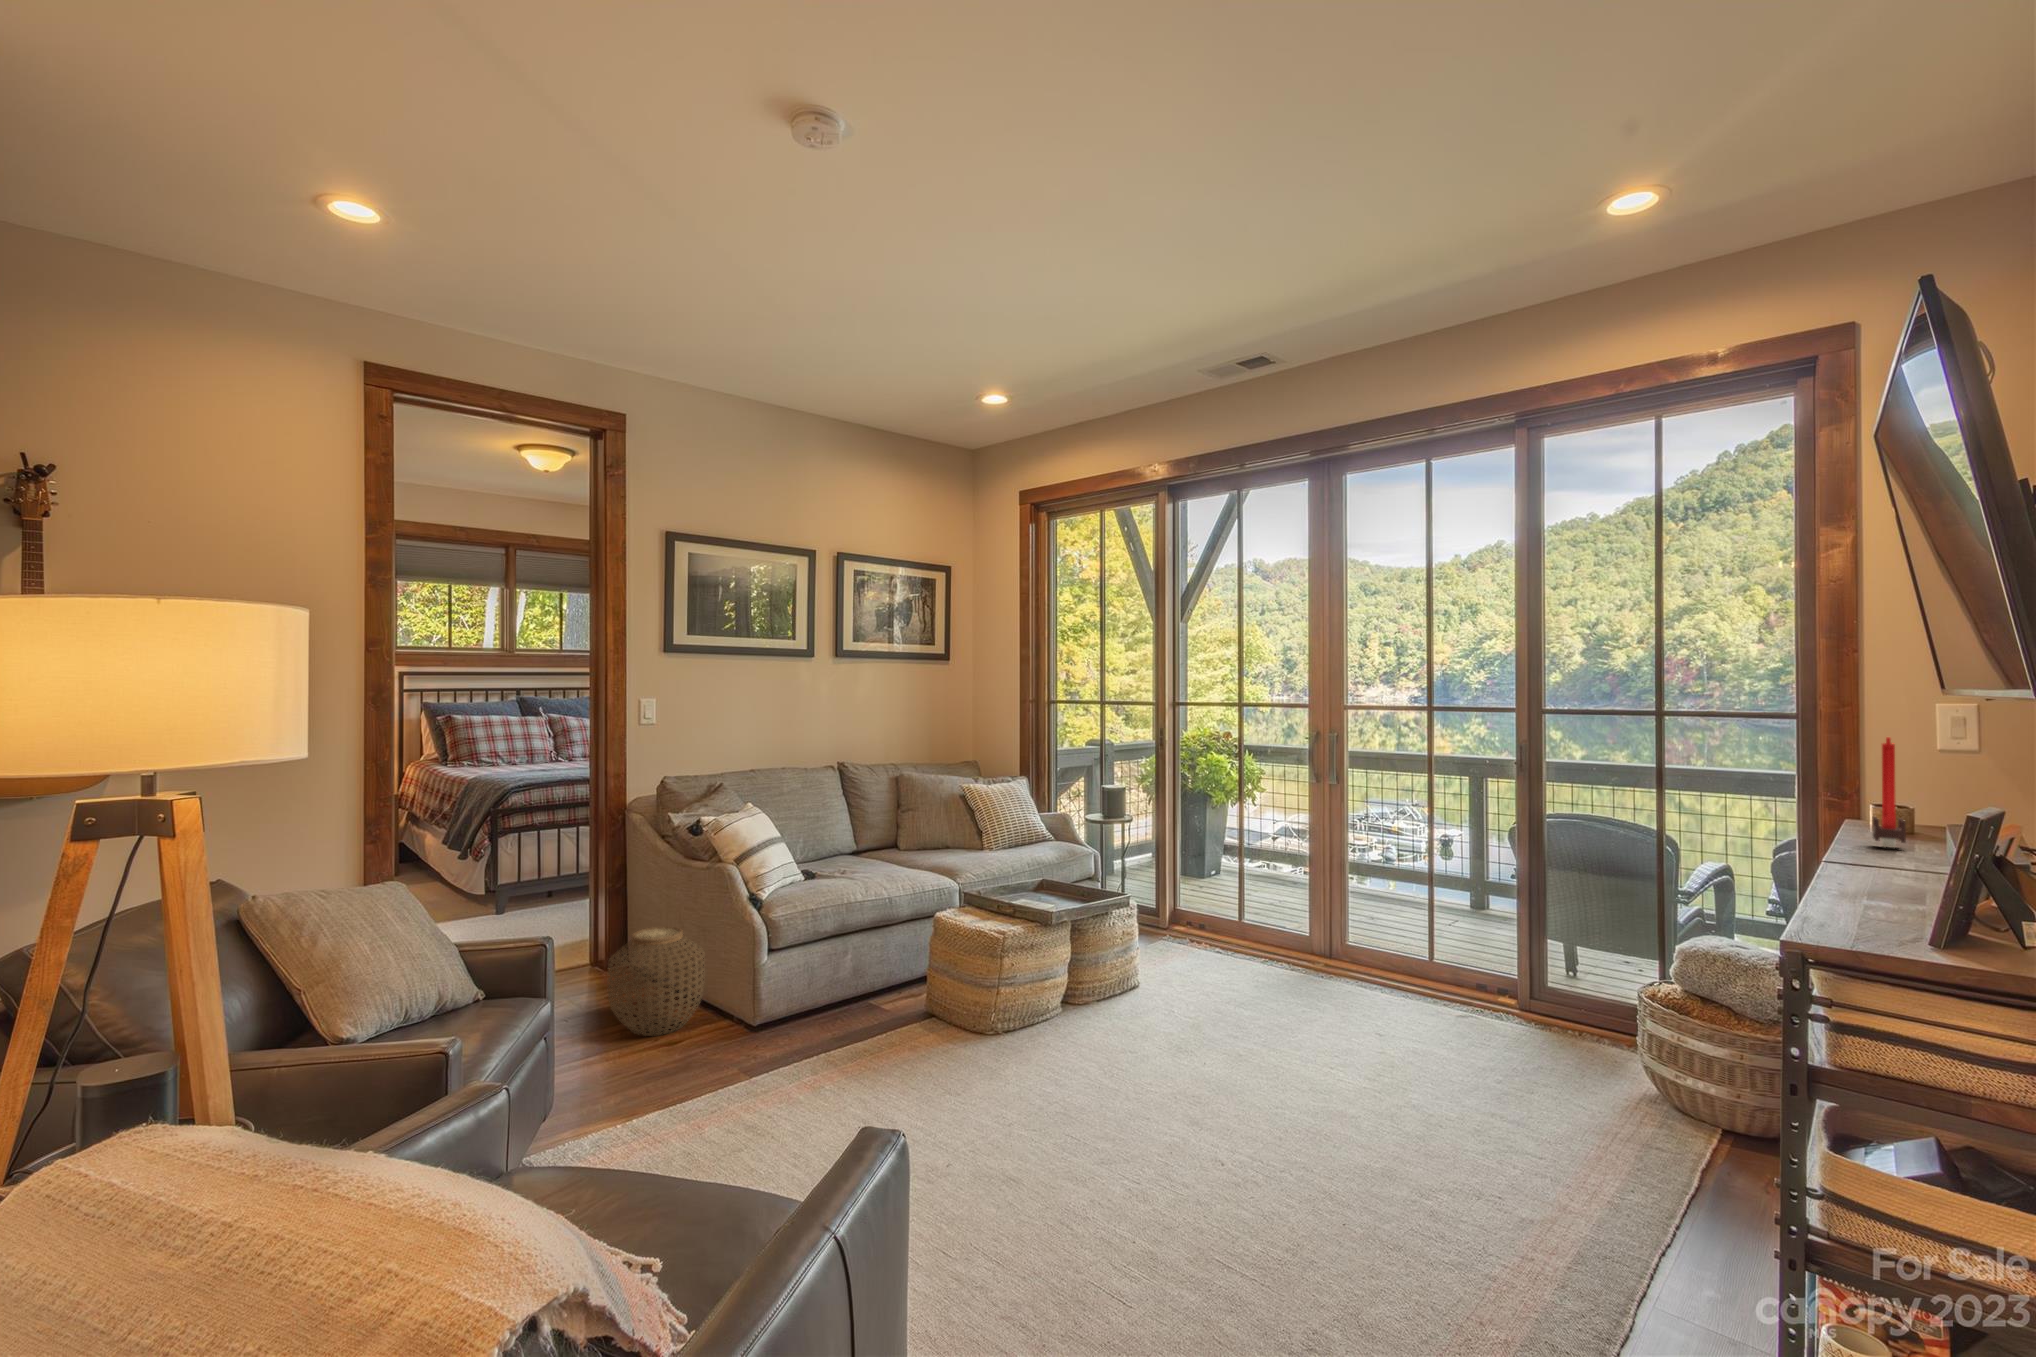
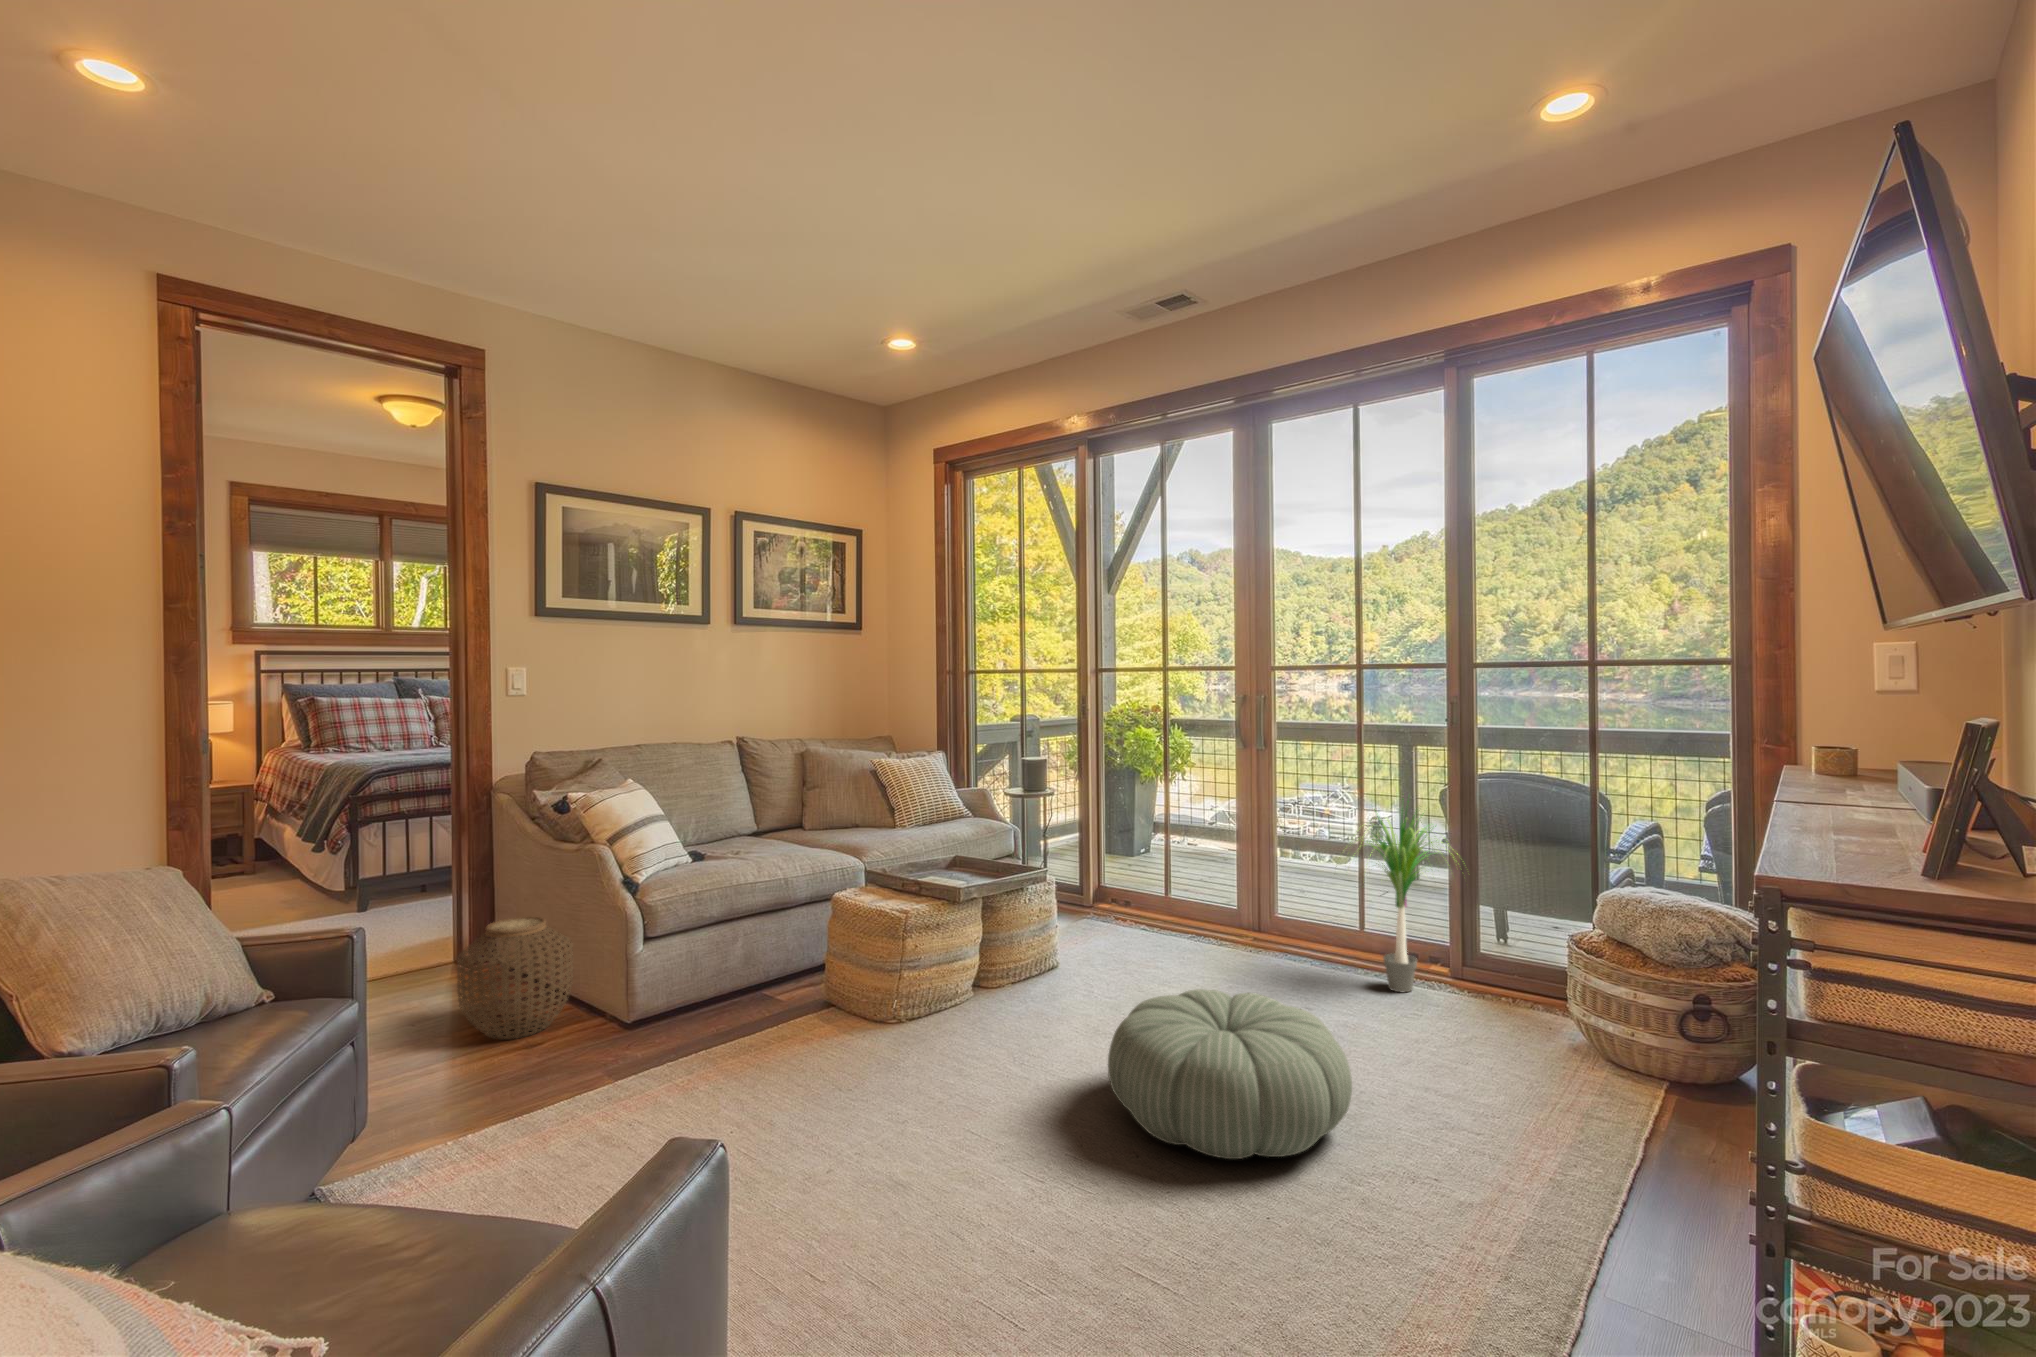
candle: present [1873,737,1906,847] -> none [1819,674,1854,791]
potted plant: none [1401,828,1537,1020] -> present [1344,801,1454,992]
pouf: none [1193,1013,1420,1170] -> present [1108,989,1352,1159]

